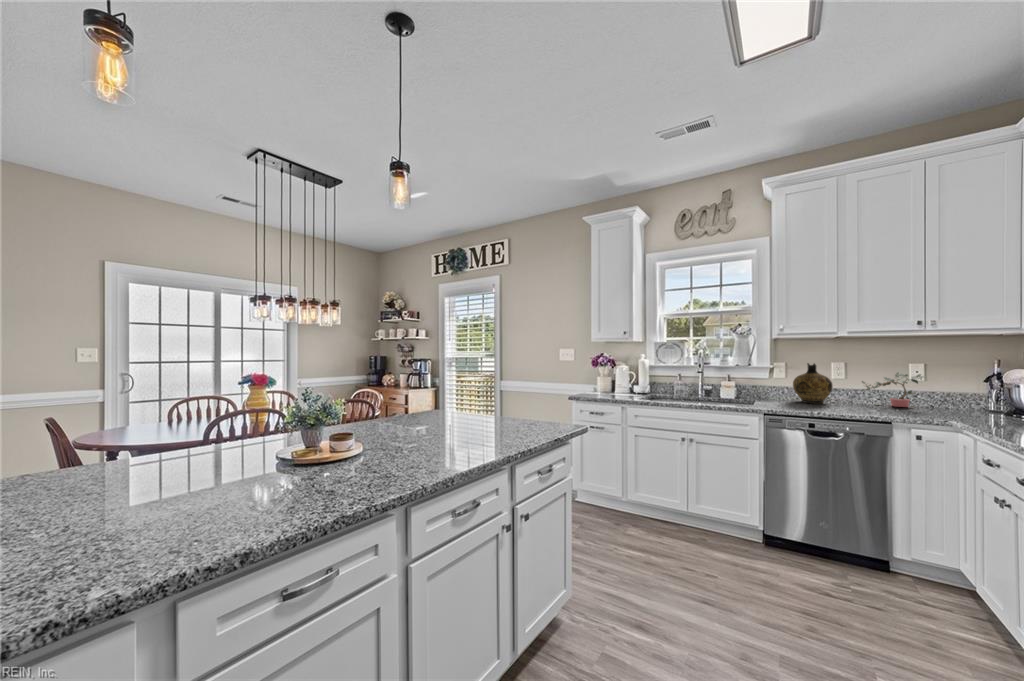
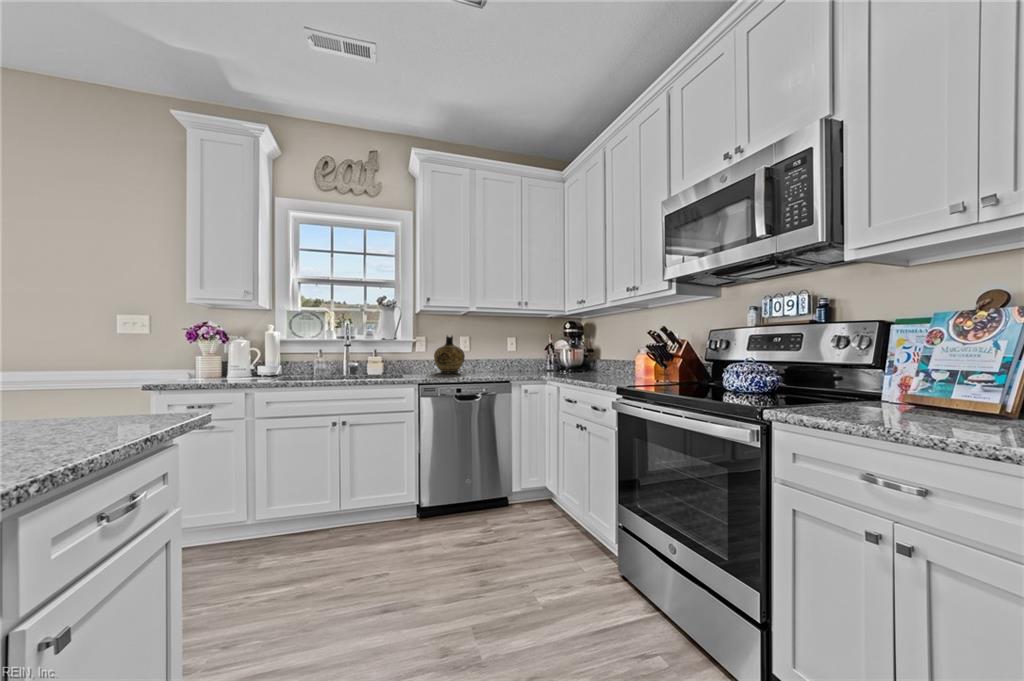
potted plant: present [861,373,925,407] -> none [481,343,523,372]

